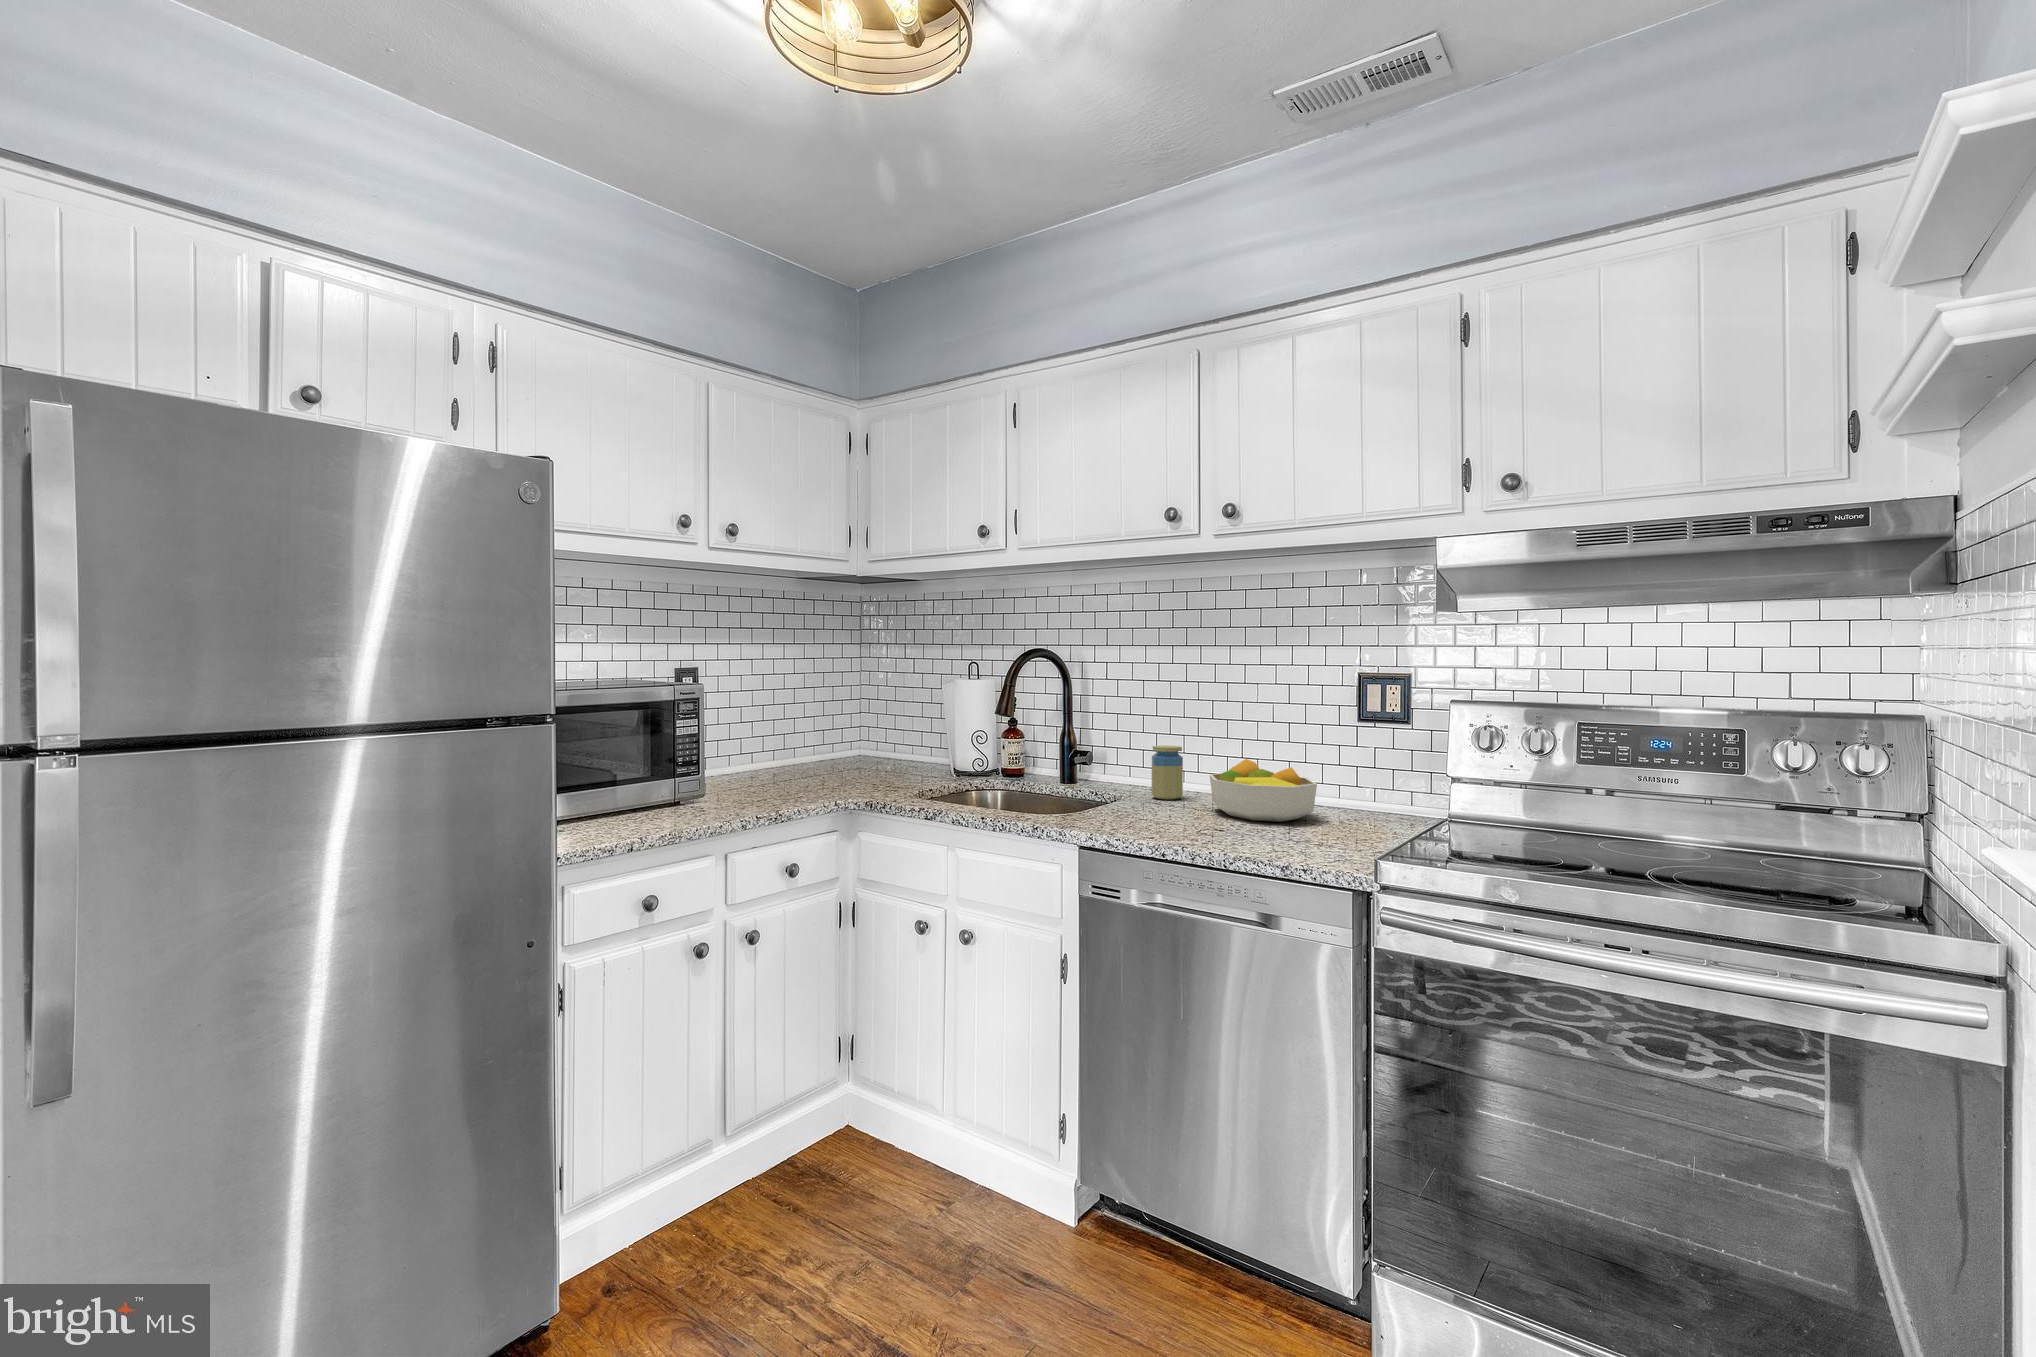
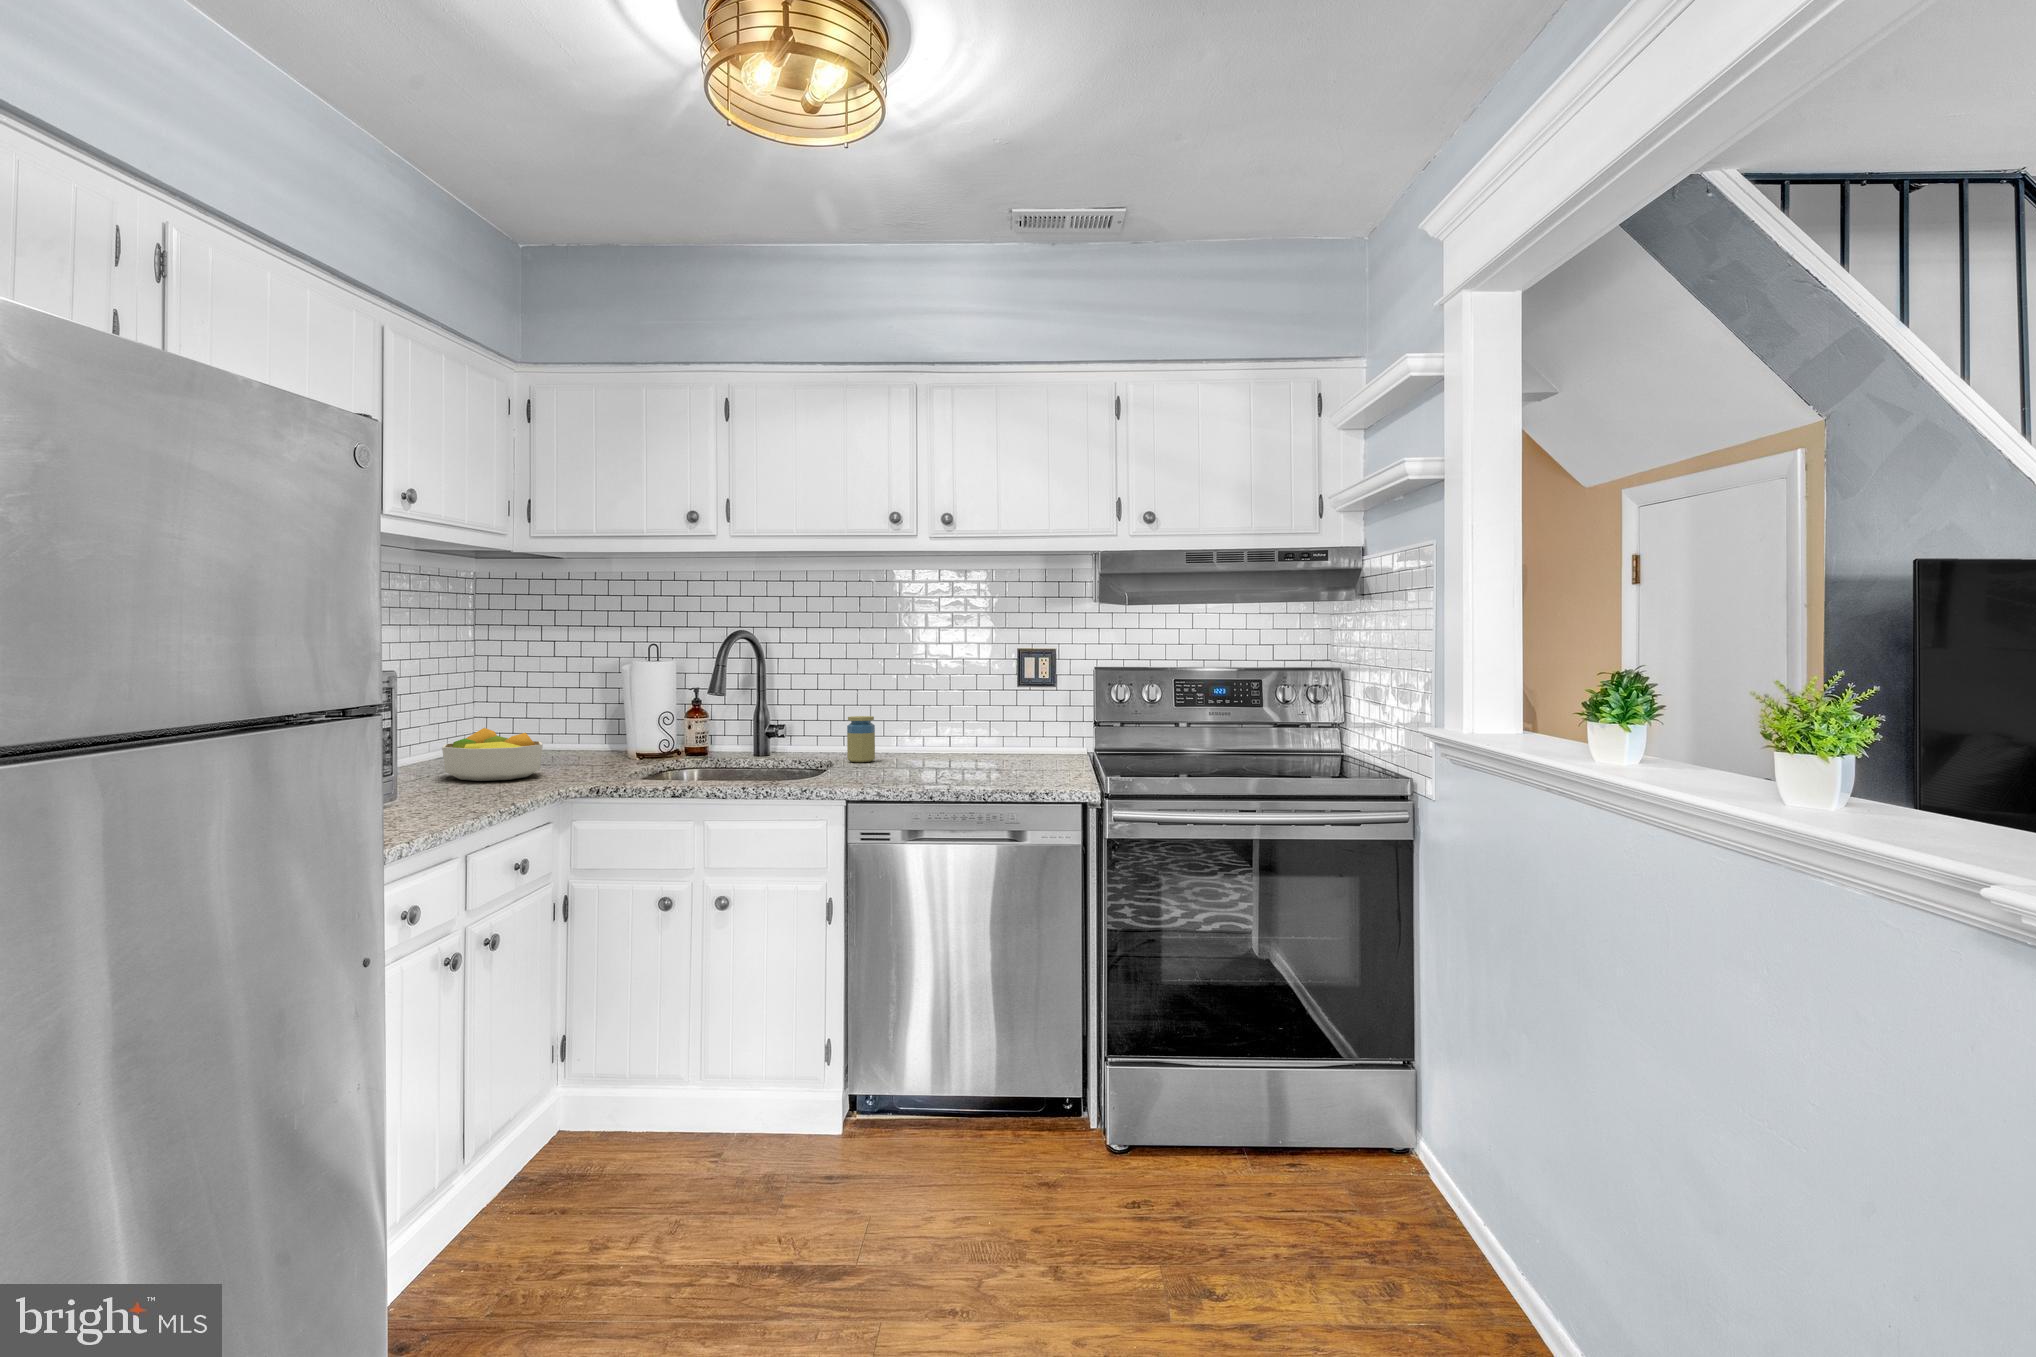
fruit bowl: present [1210,759,1317,822] -> present [442,728,543,781]

